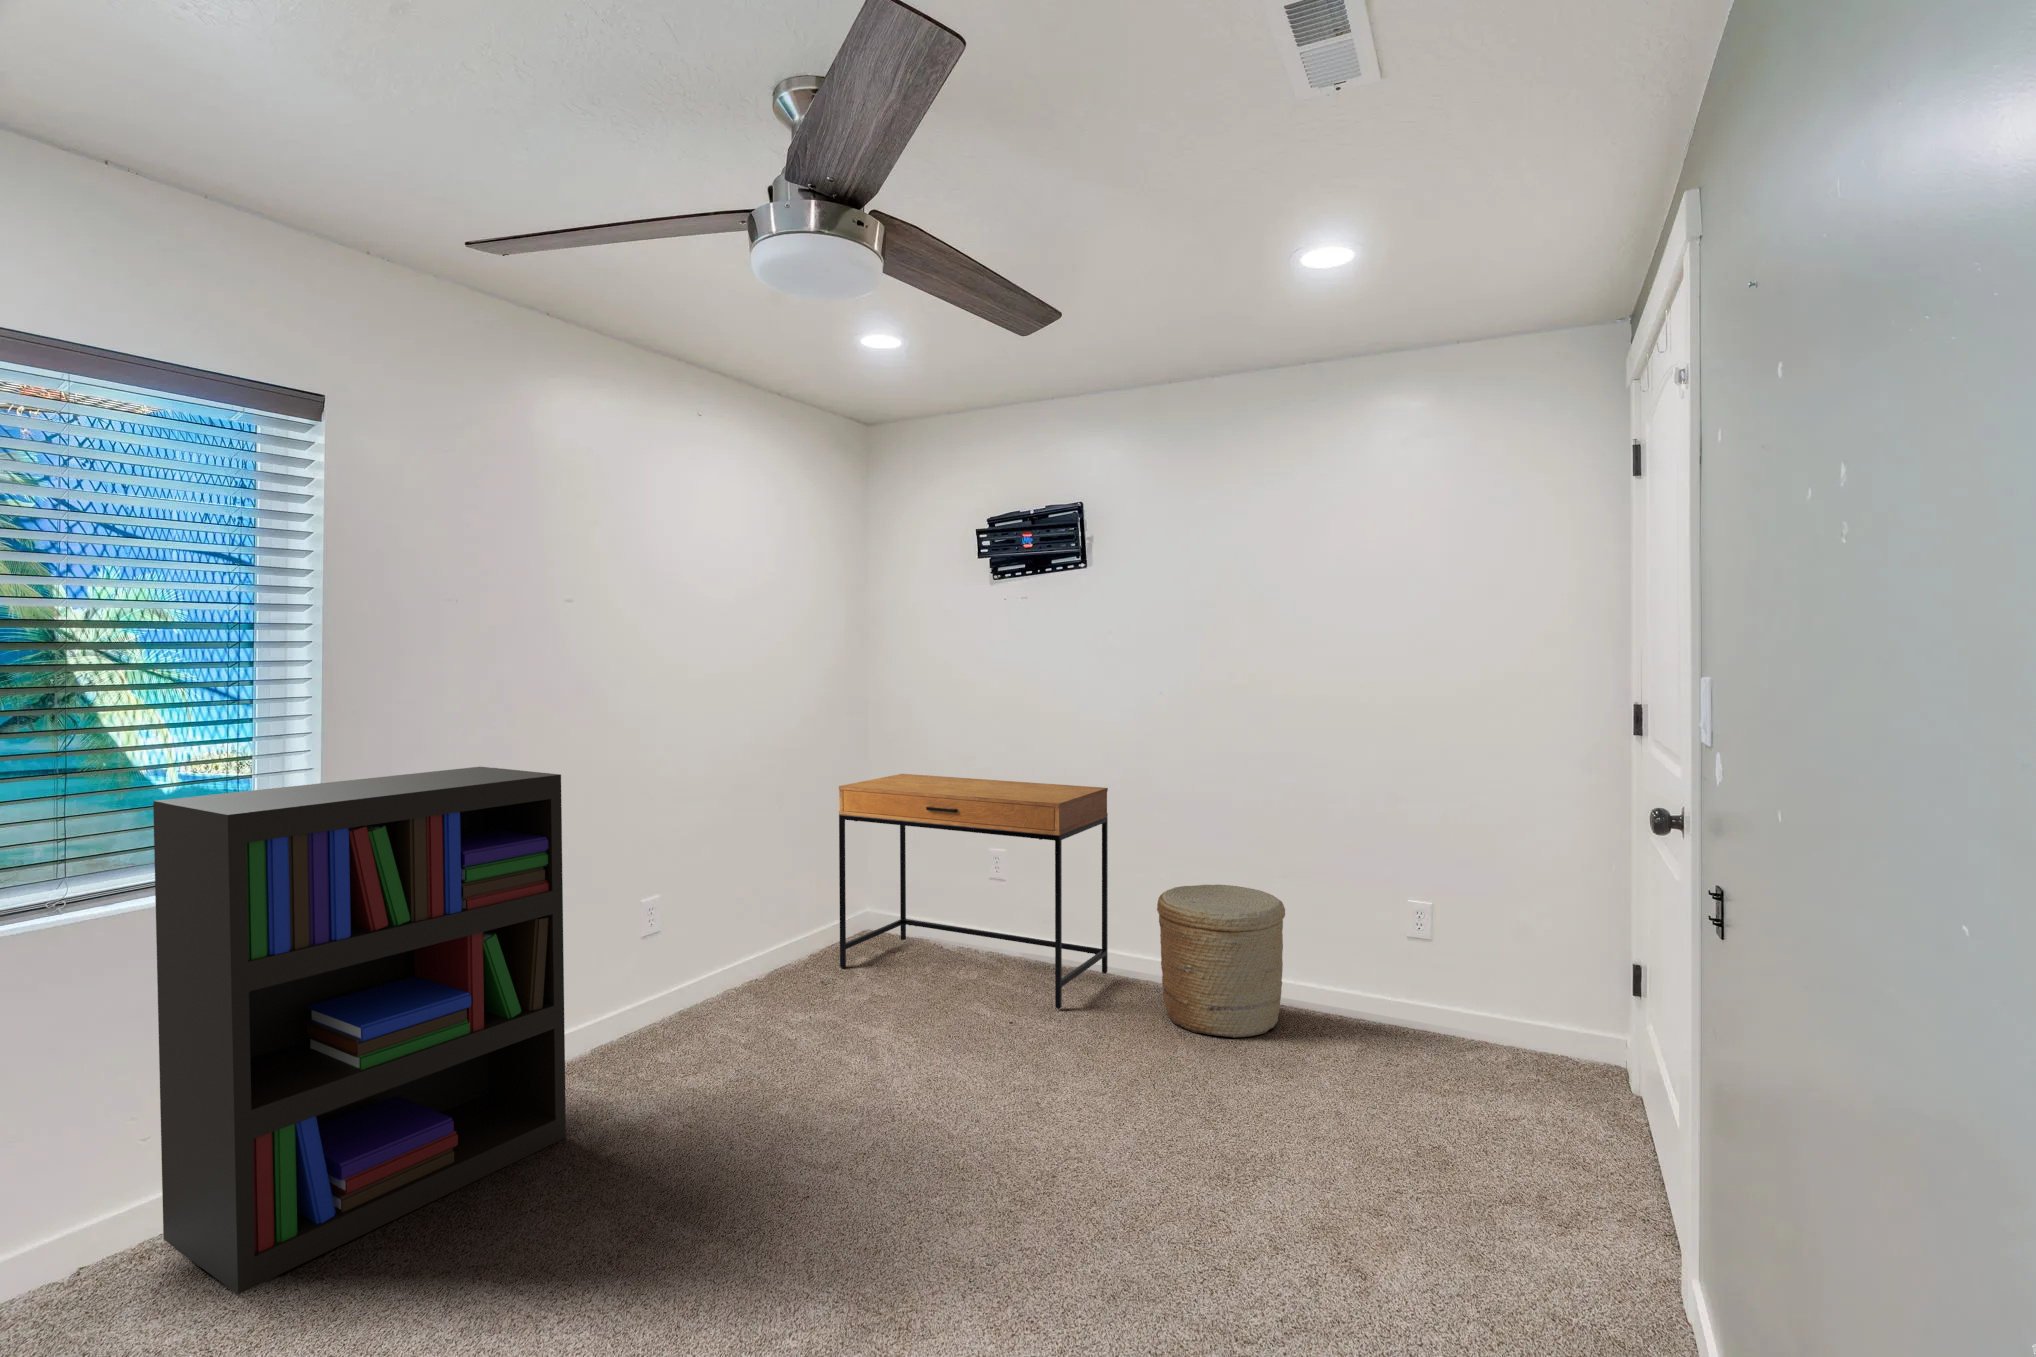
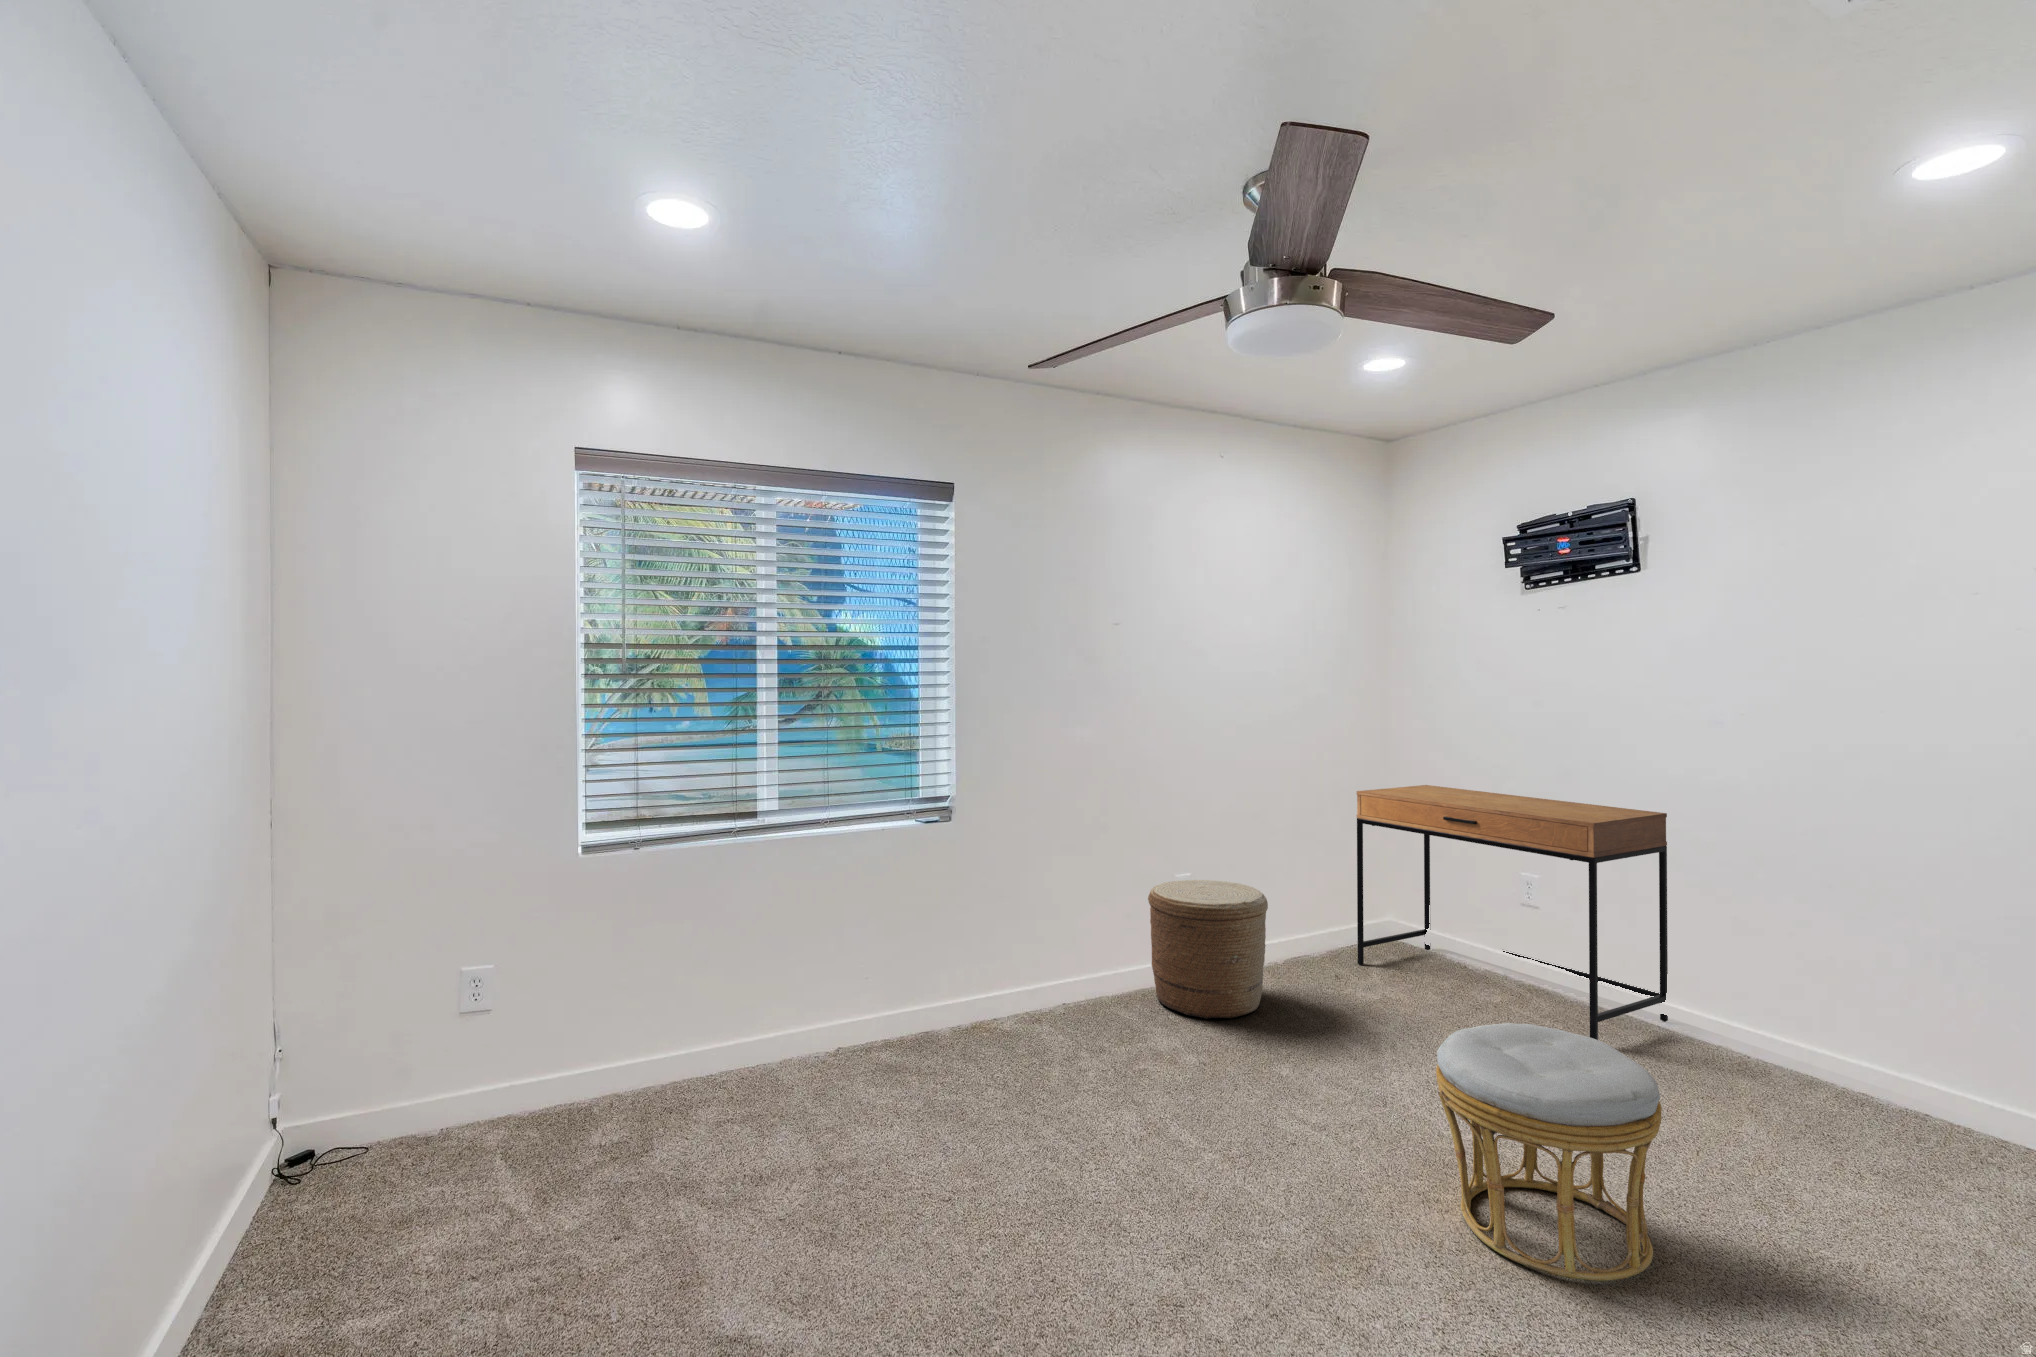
bookshelf: present [153,767,566,1294] -> none [868,751,1109,1091]
woven basket: present [1157,885,1285,1038] -> present [1148,880,1268,1019]
ottoman: none [960,1013,1150,1260] -> present [1436,1023,1662,1281]

